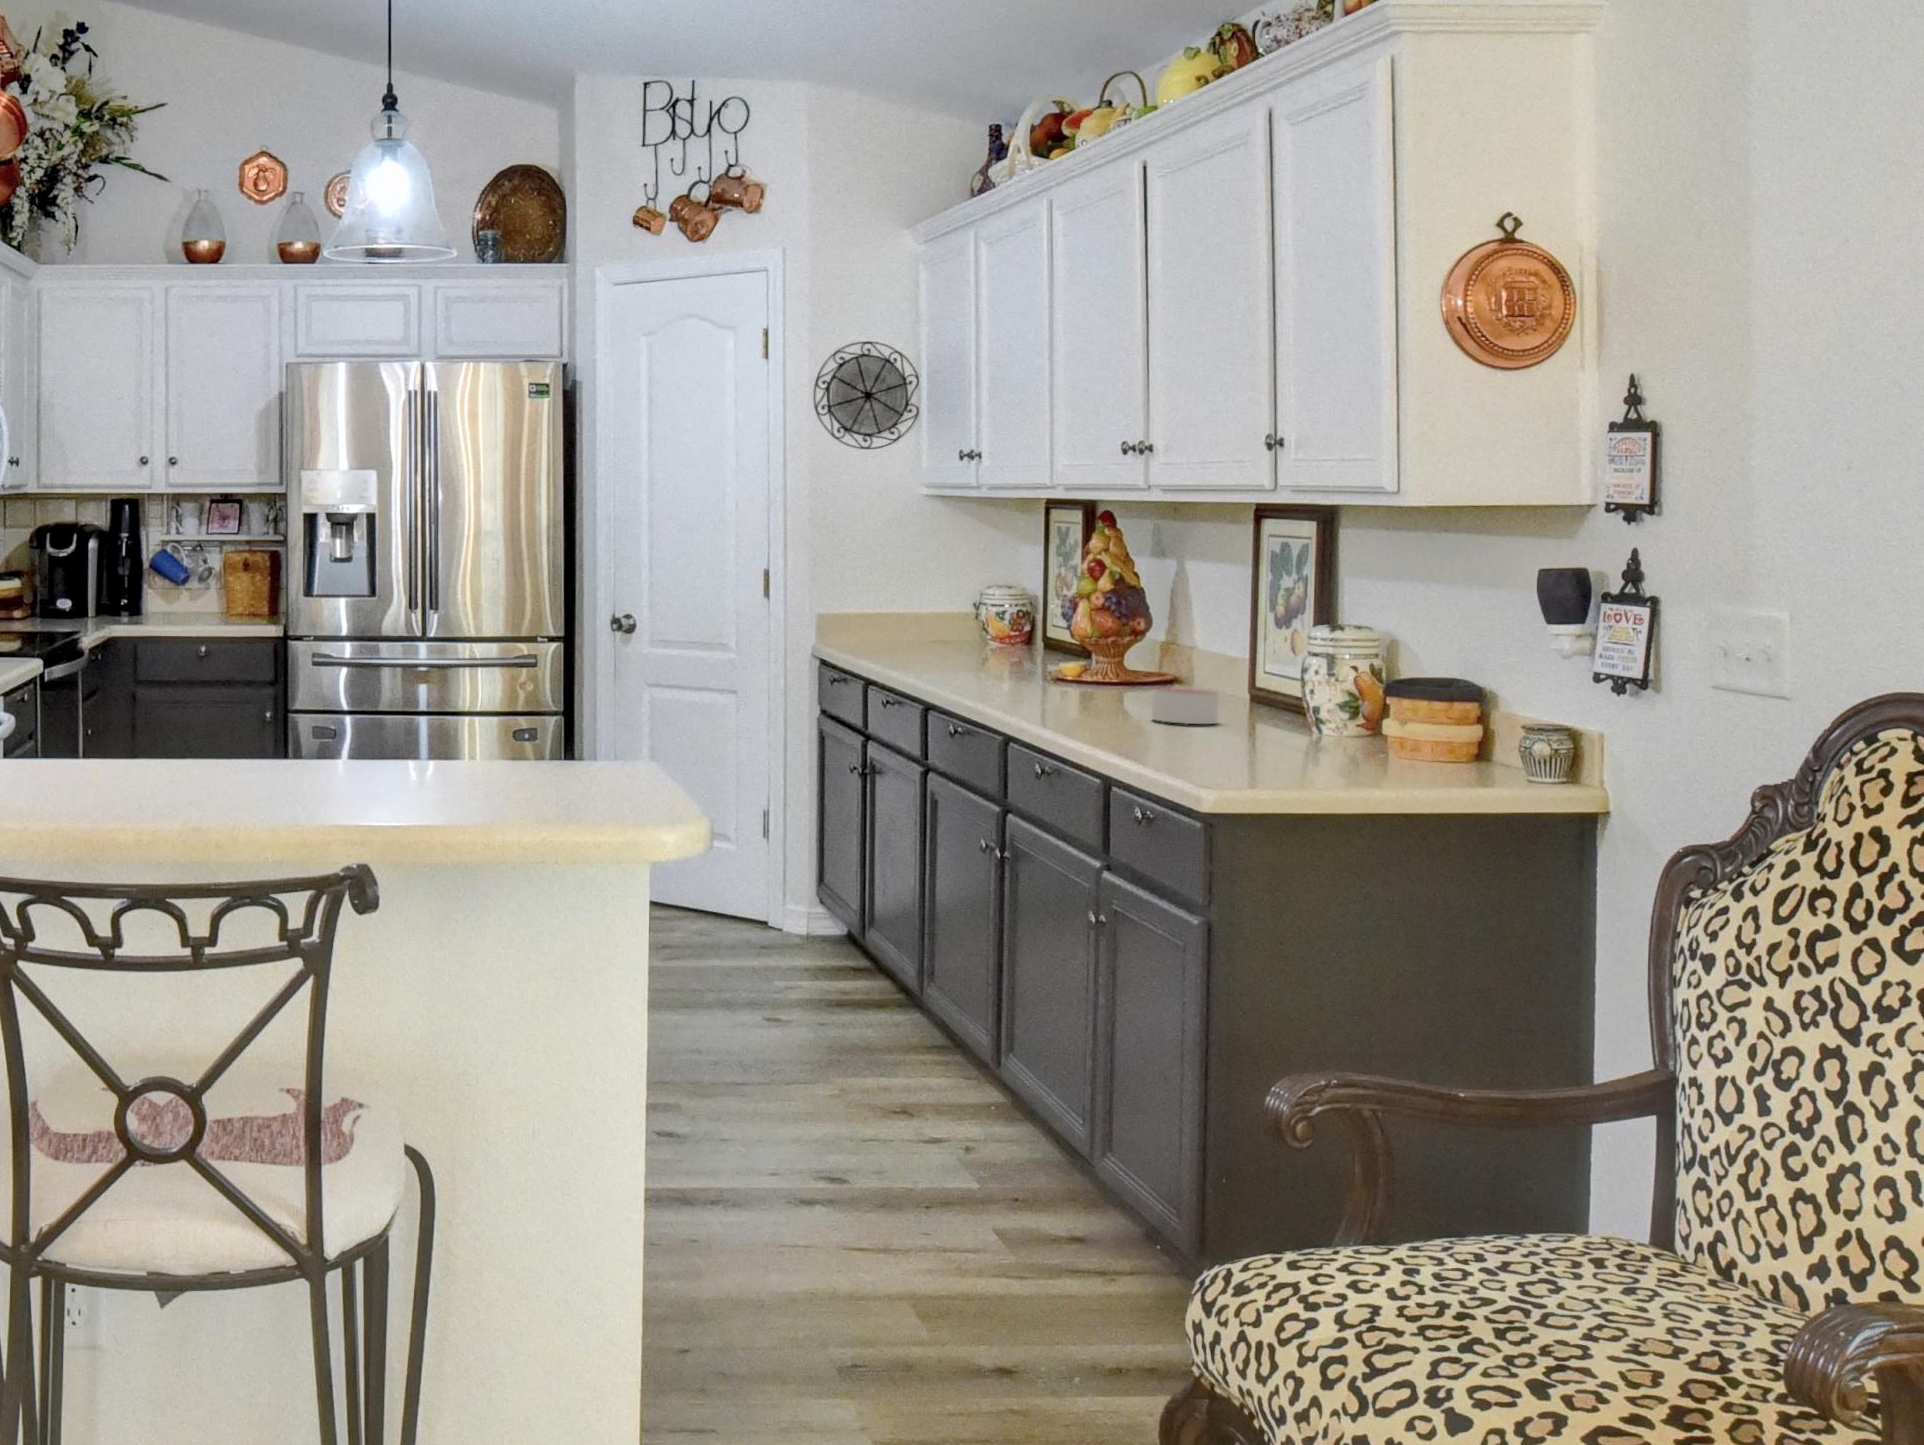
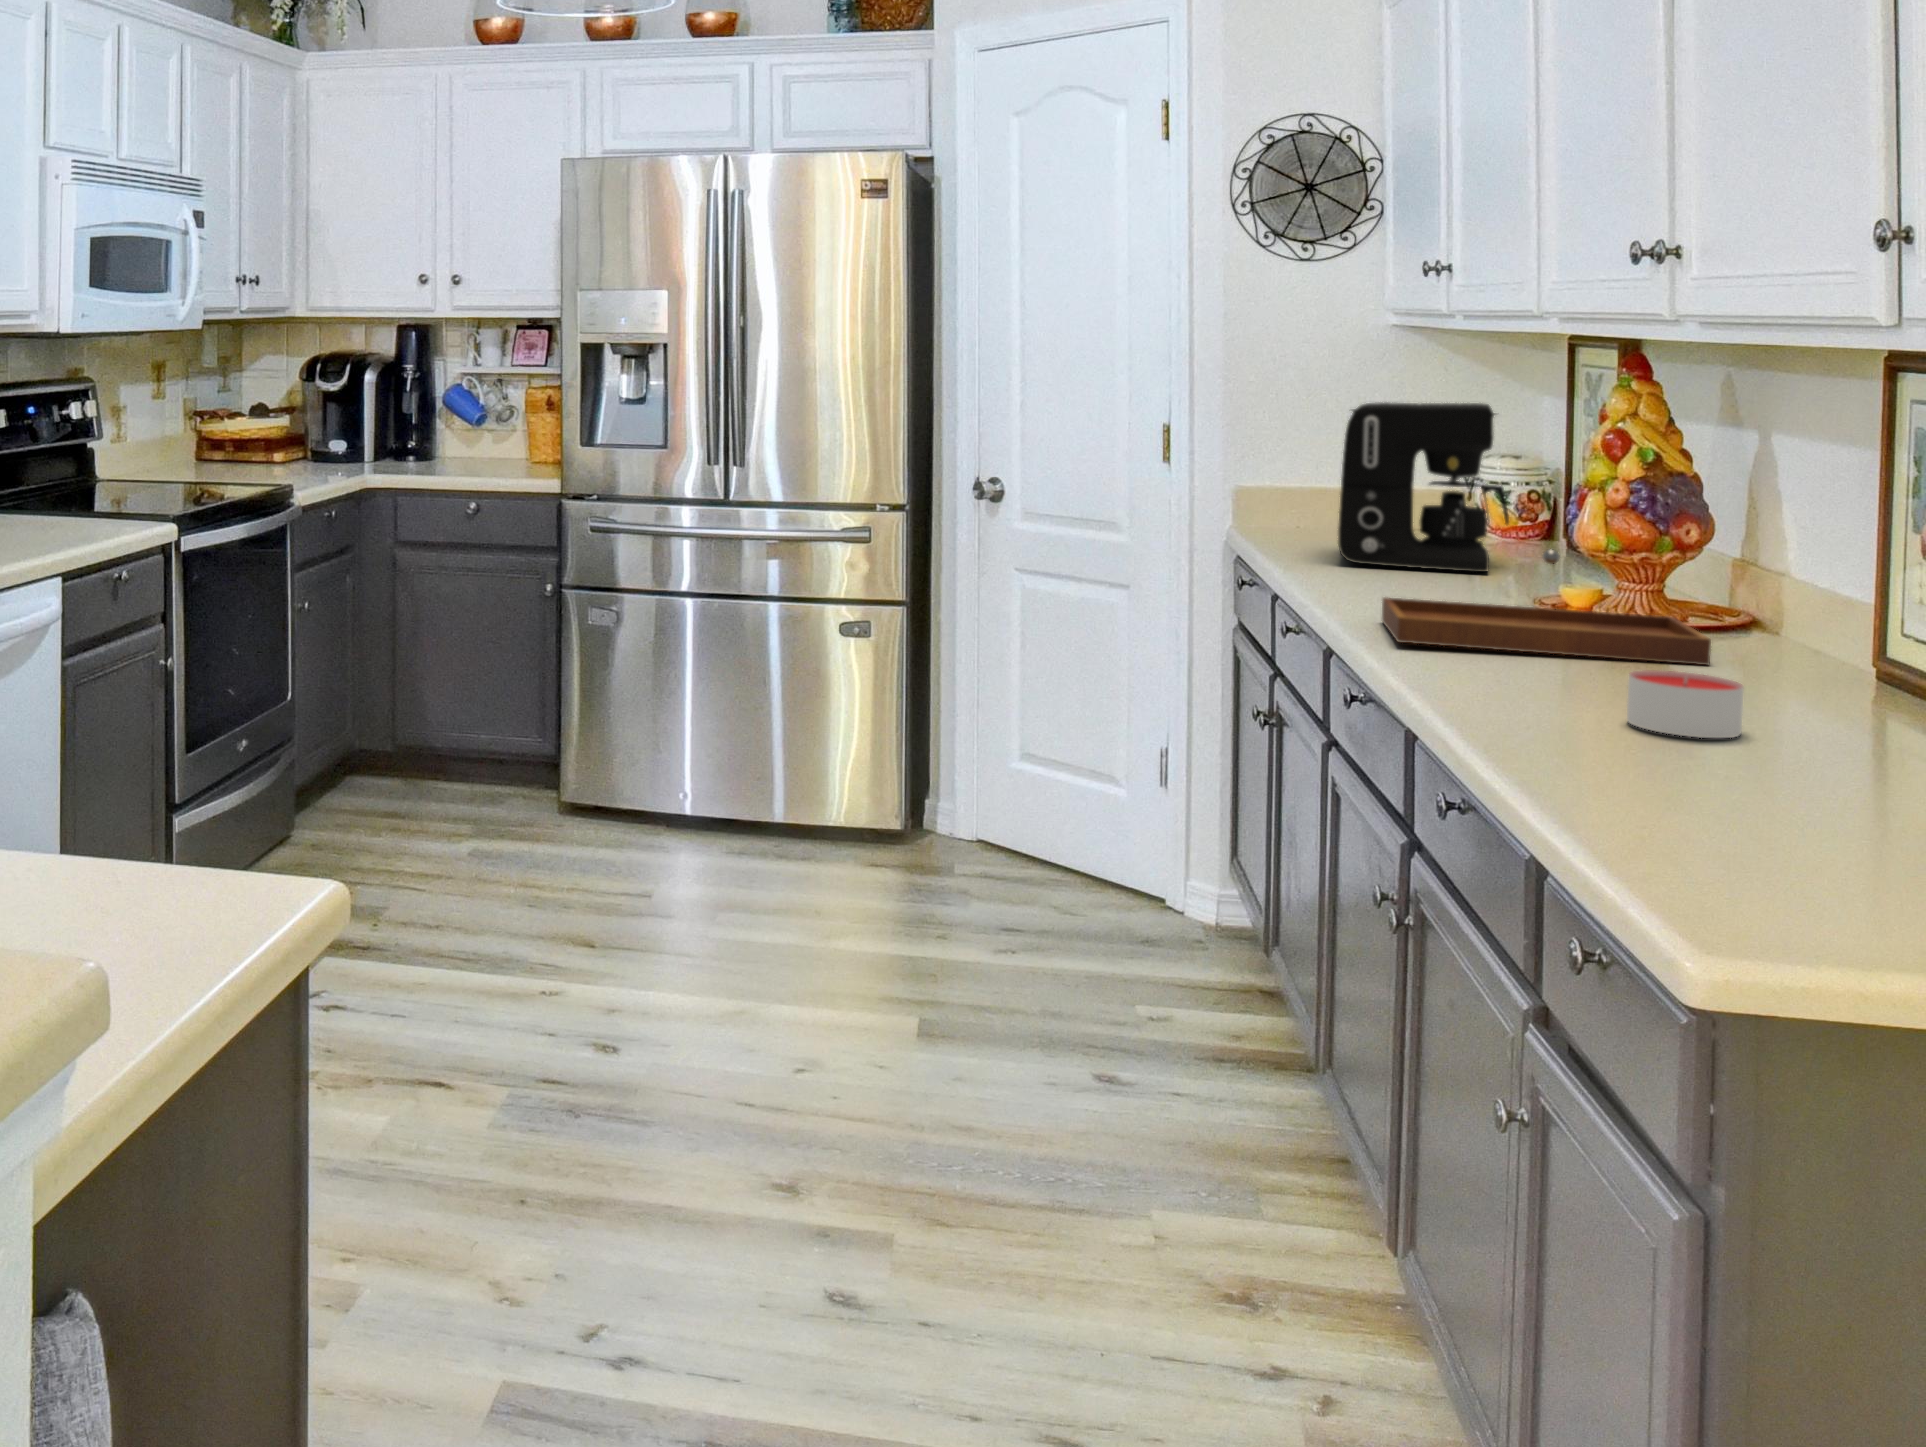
coffee maker: none [902,548,1015,663] -> present [1338,403,1509,572]
tray: none [966,630,1175,698] -> present [1382,549,1711,665]

